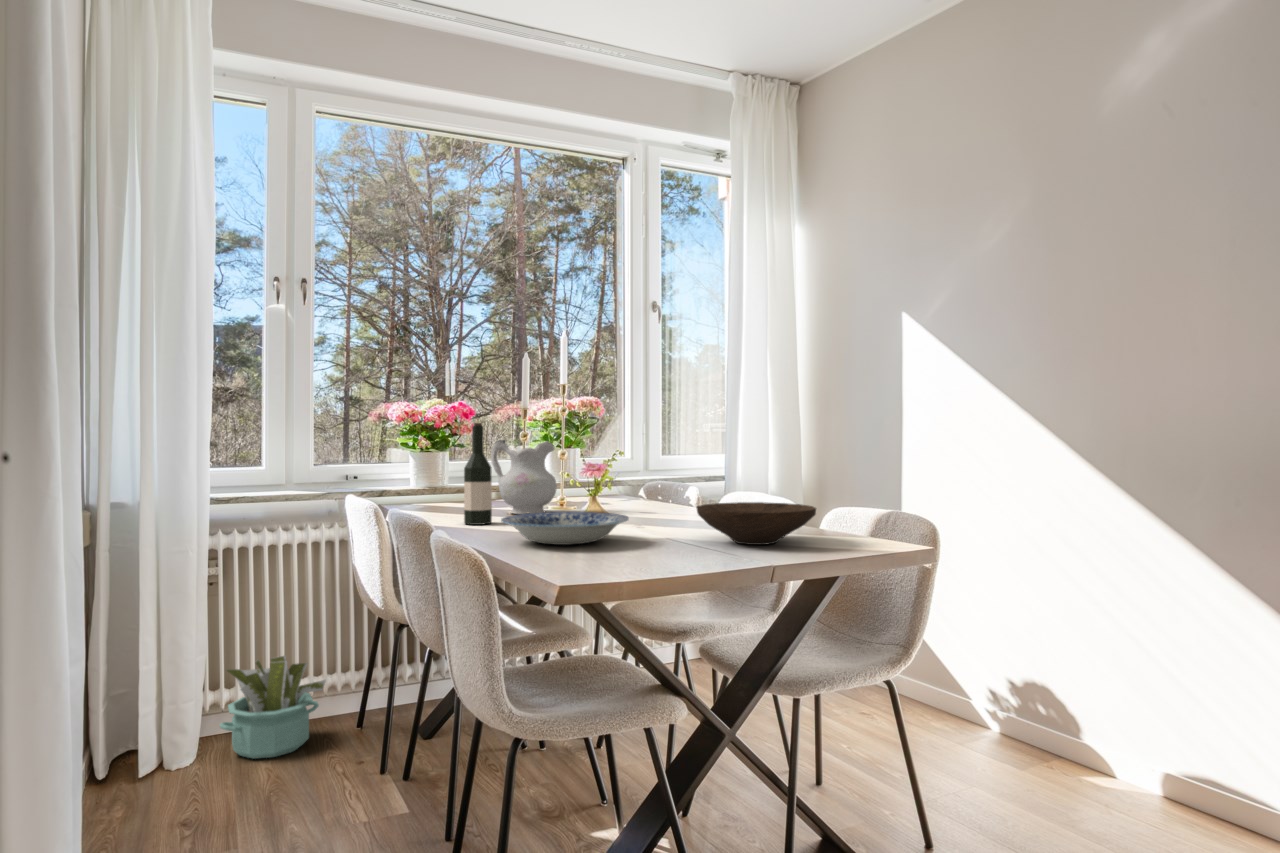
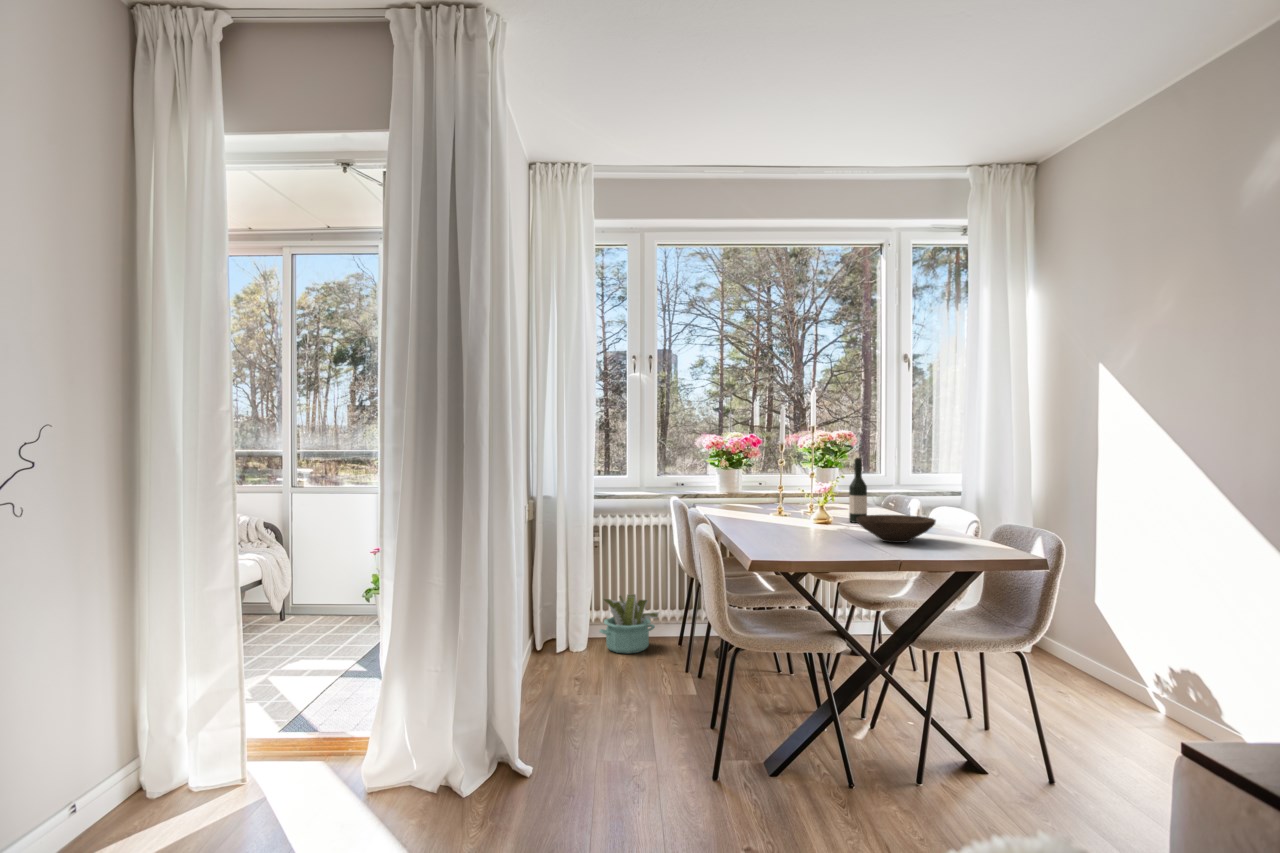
wine bottle: present [464,423,492,525] -> present [849,458,867,523]
ceramic pitcher: present [491,440,557,514] -> none [755,465,797,515]
plate: present [501,512,629,545] -> none [739,515,816,535]

